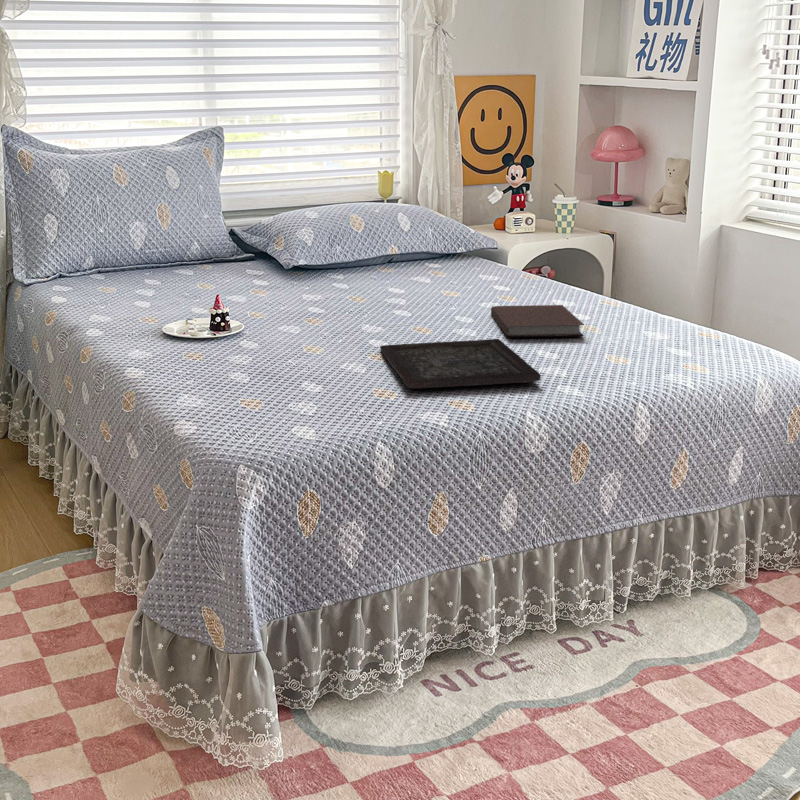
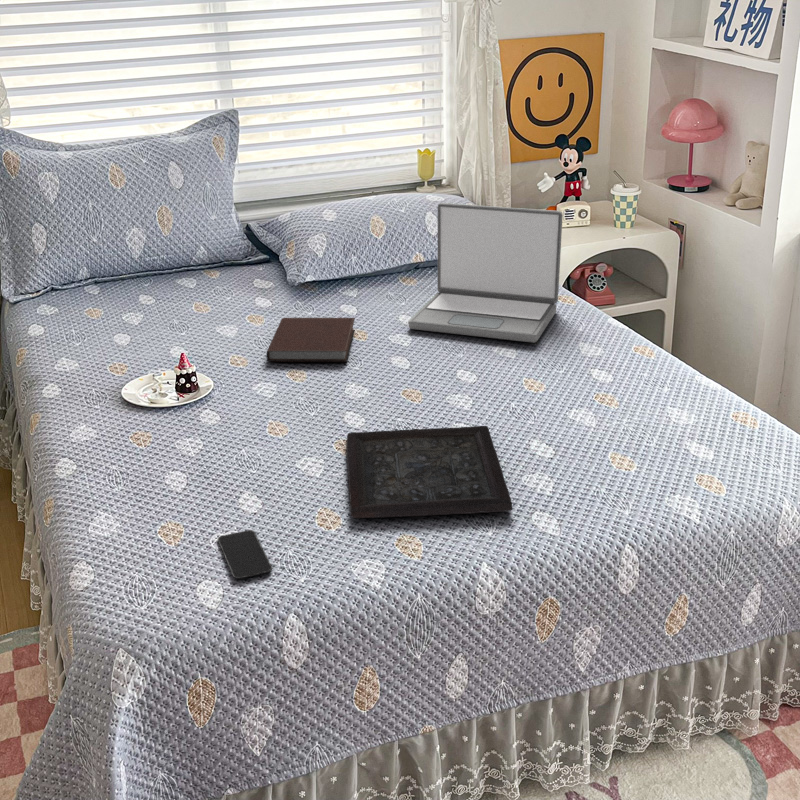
laptop: none [403,188,532,296] -> present [408,203,563,343]
notebook: present [491,305,584,337] -> present [267,318,355,362]
smartphone: none [296,399,352,423] -> present [218,530,272,579]

